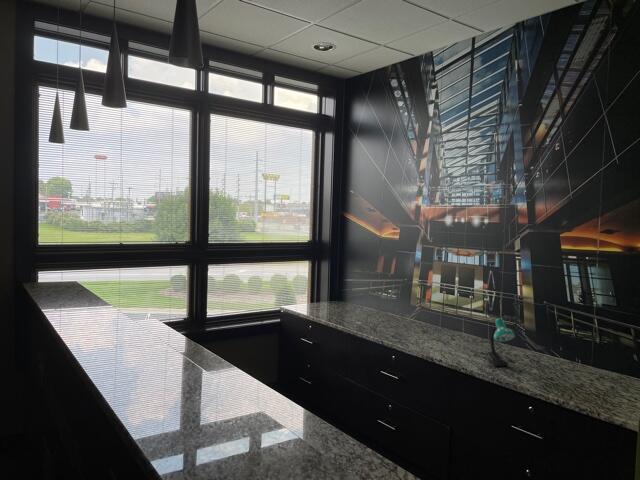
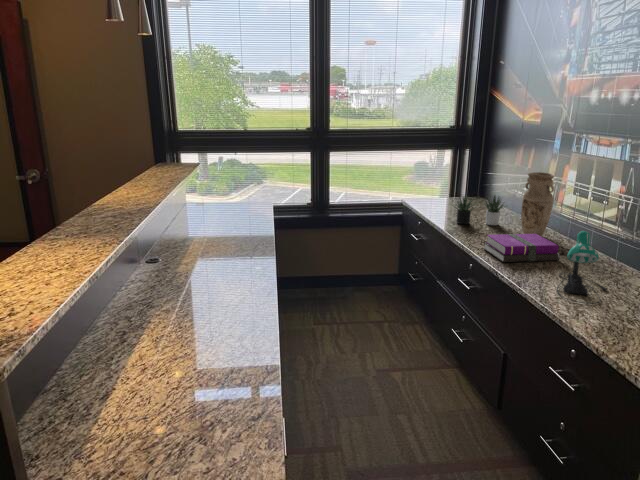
vase: none [408,277,433,329] -> present [521,172,554,236]
succulent plant: none [347,296,391,324] -> present [455,196,503,225]
notebook: none [402,326,460,351] -> present [483,234,560,262]

